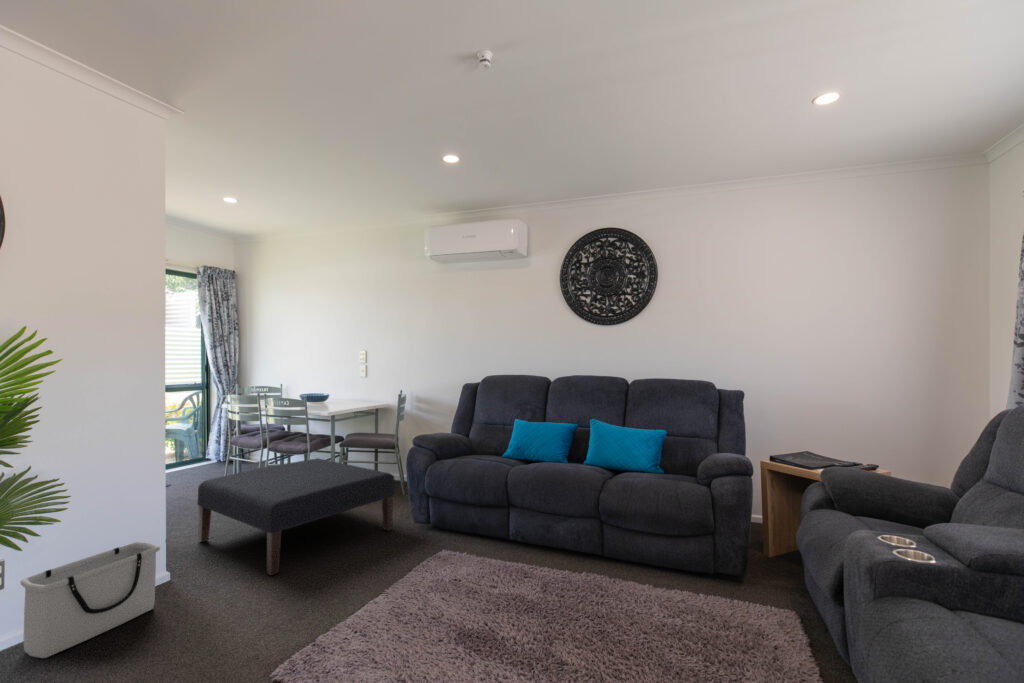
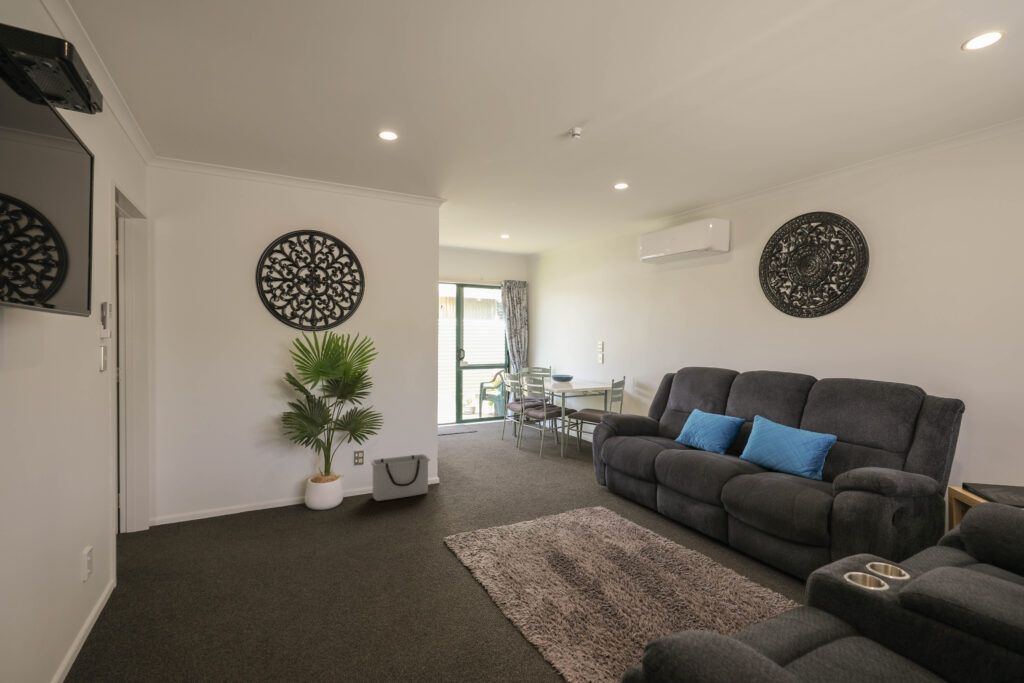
ottoman: present [197,458,394,575] -> none [469,424,586,492]

